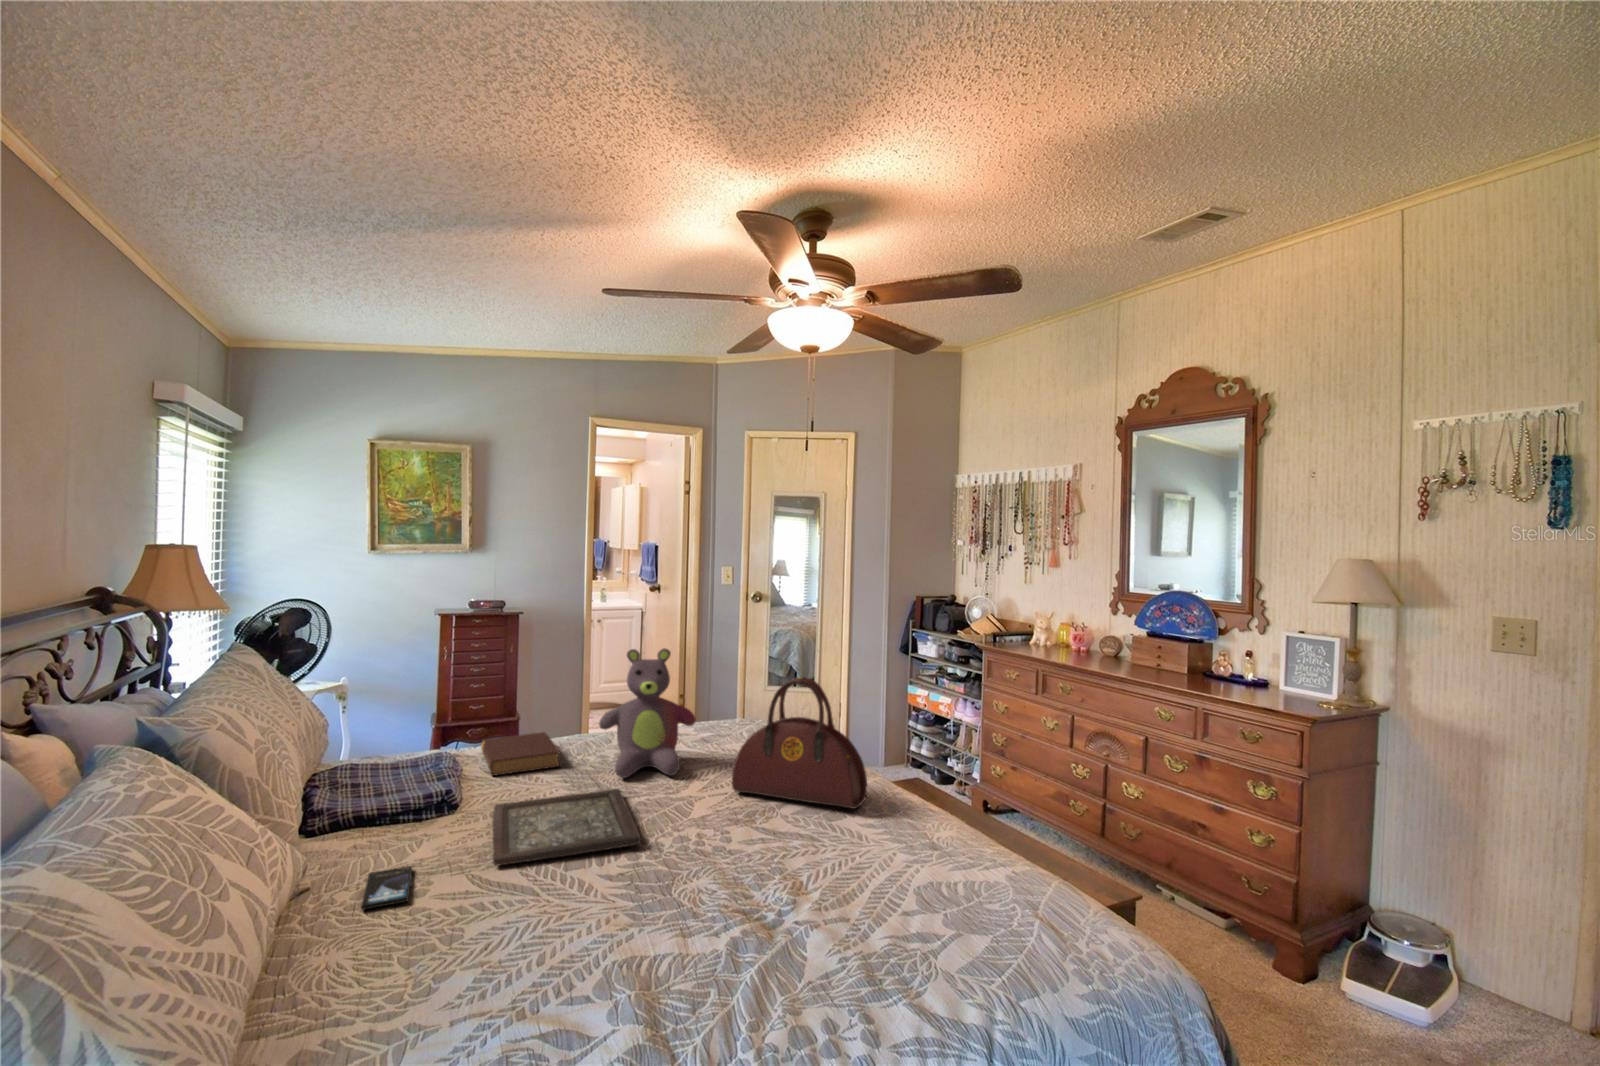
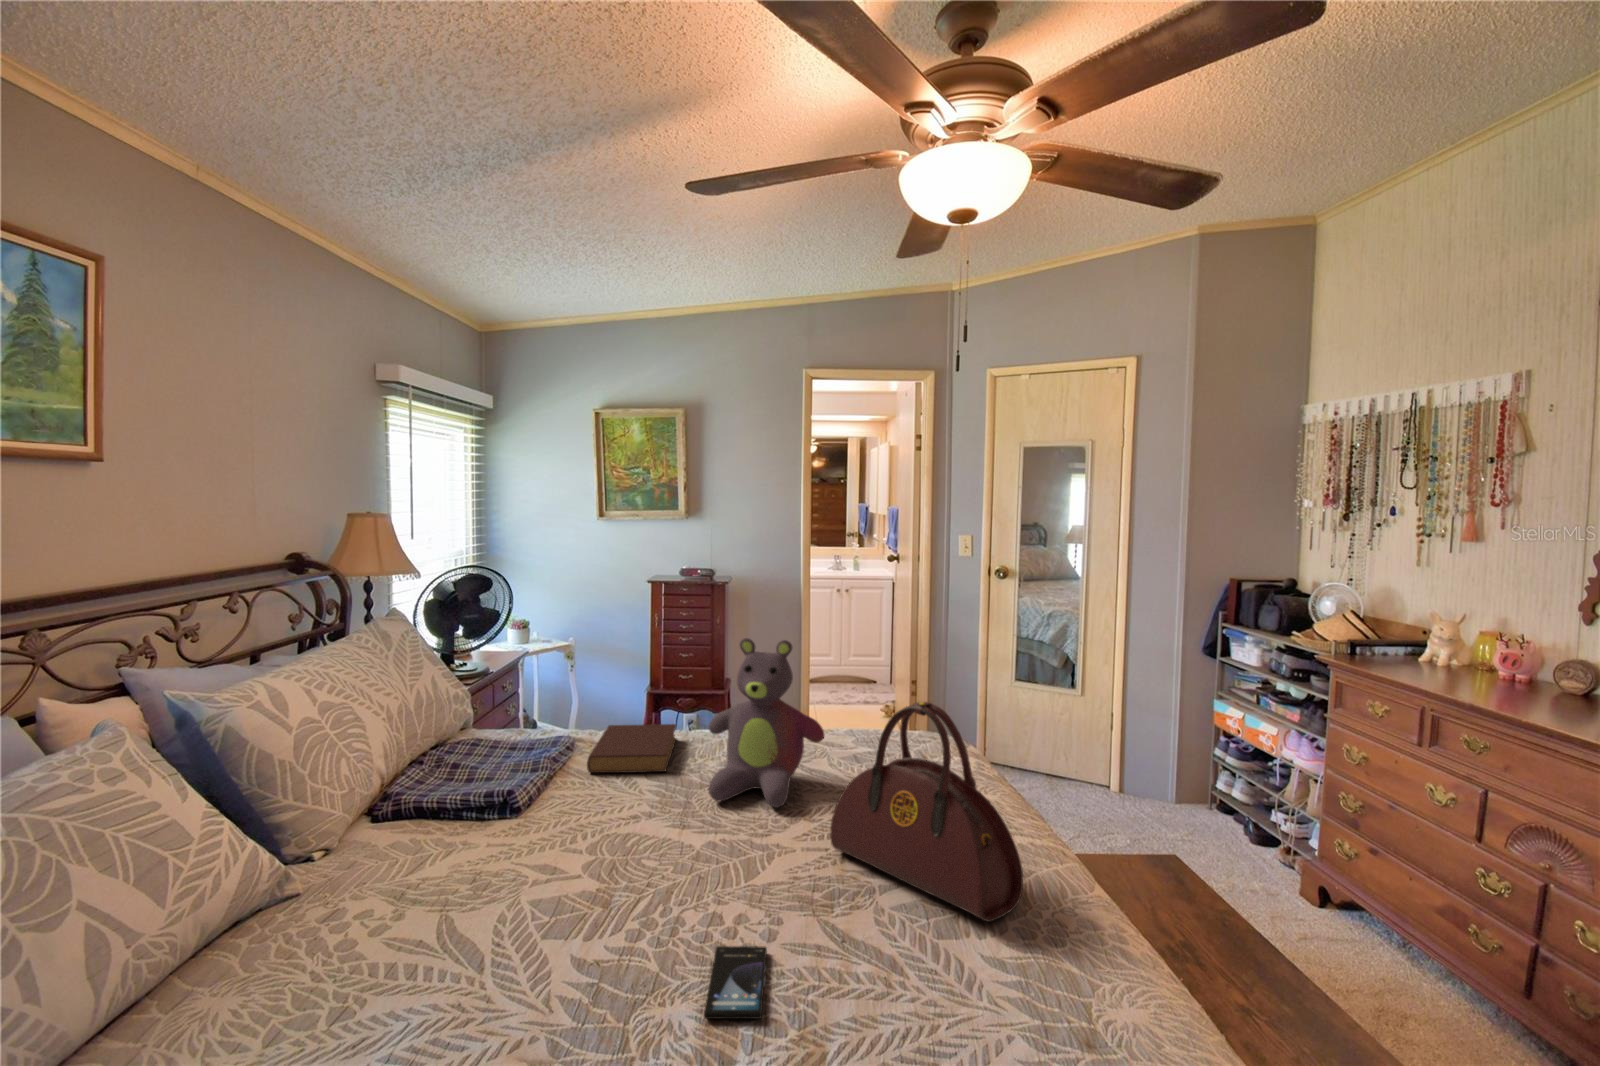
tray: present [493,789,641,865] -> none [468,816,695,919]
smartphone: present [361,866,412,910] -> present [704,946,767,1019]

